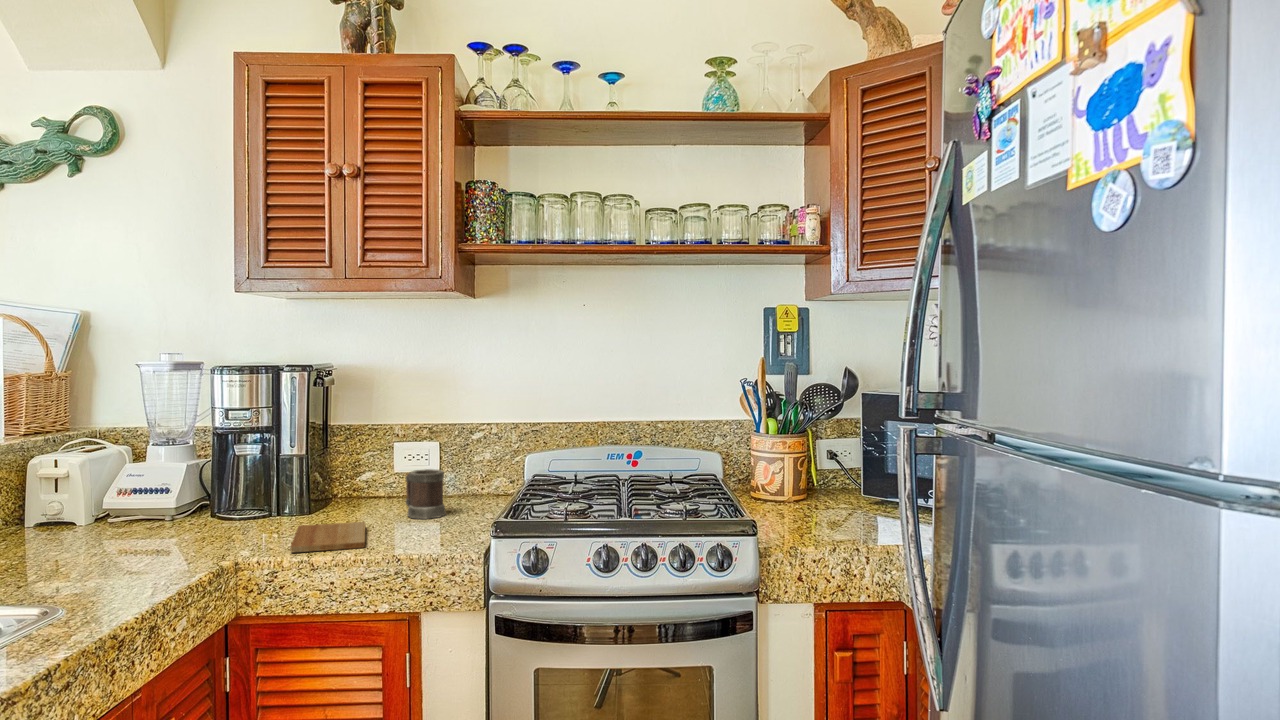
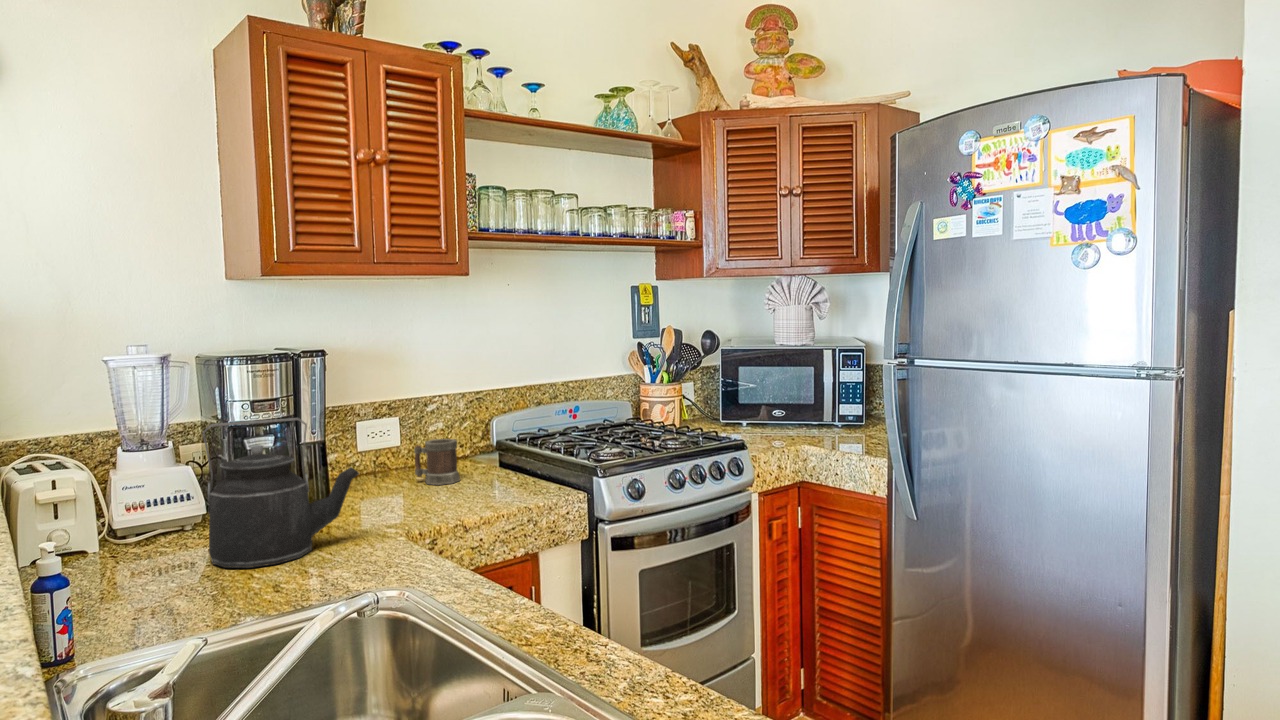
kettle: none [71,428,205,567] -> present [203,418,359,568]
cutting board: present [291,522,365,553] -> none [370,492,478,521]

